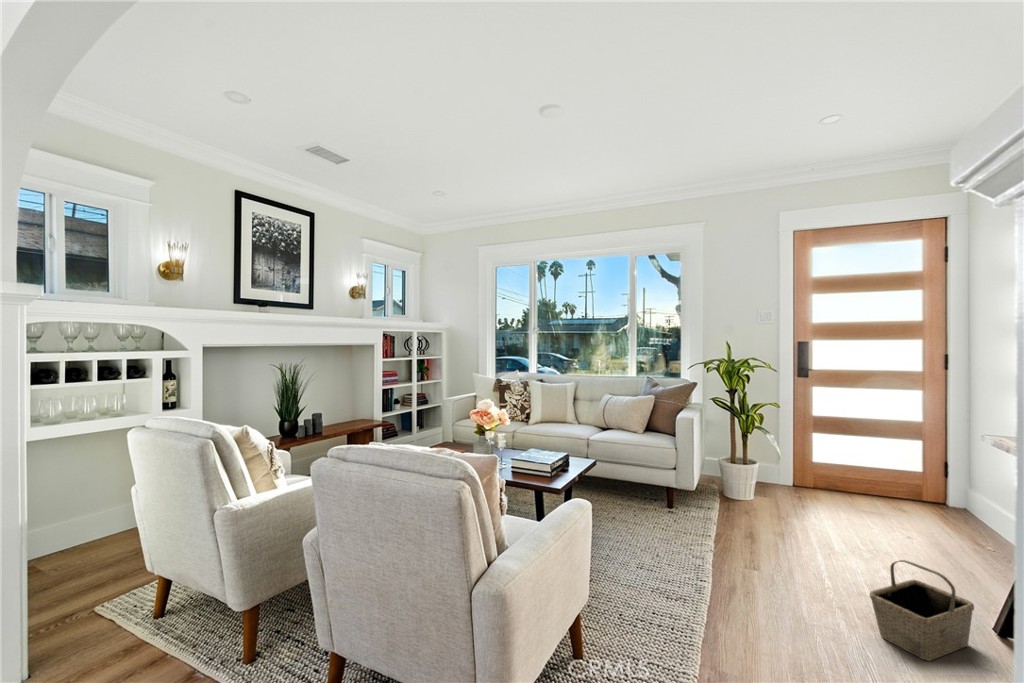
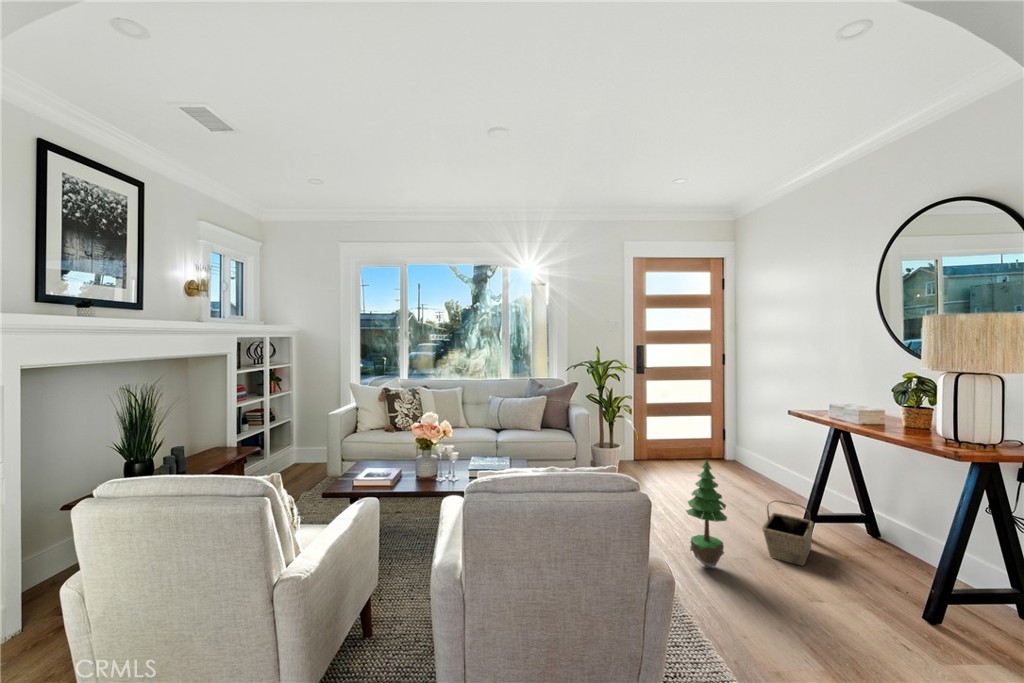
potted tree: none [736,482,793,623] -> present [686,460,727,567]

